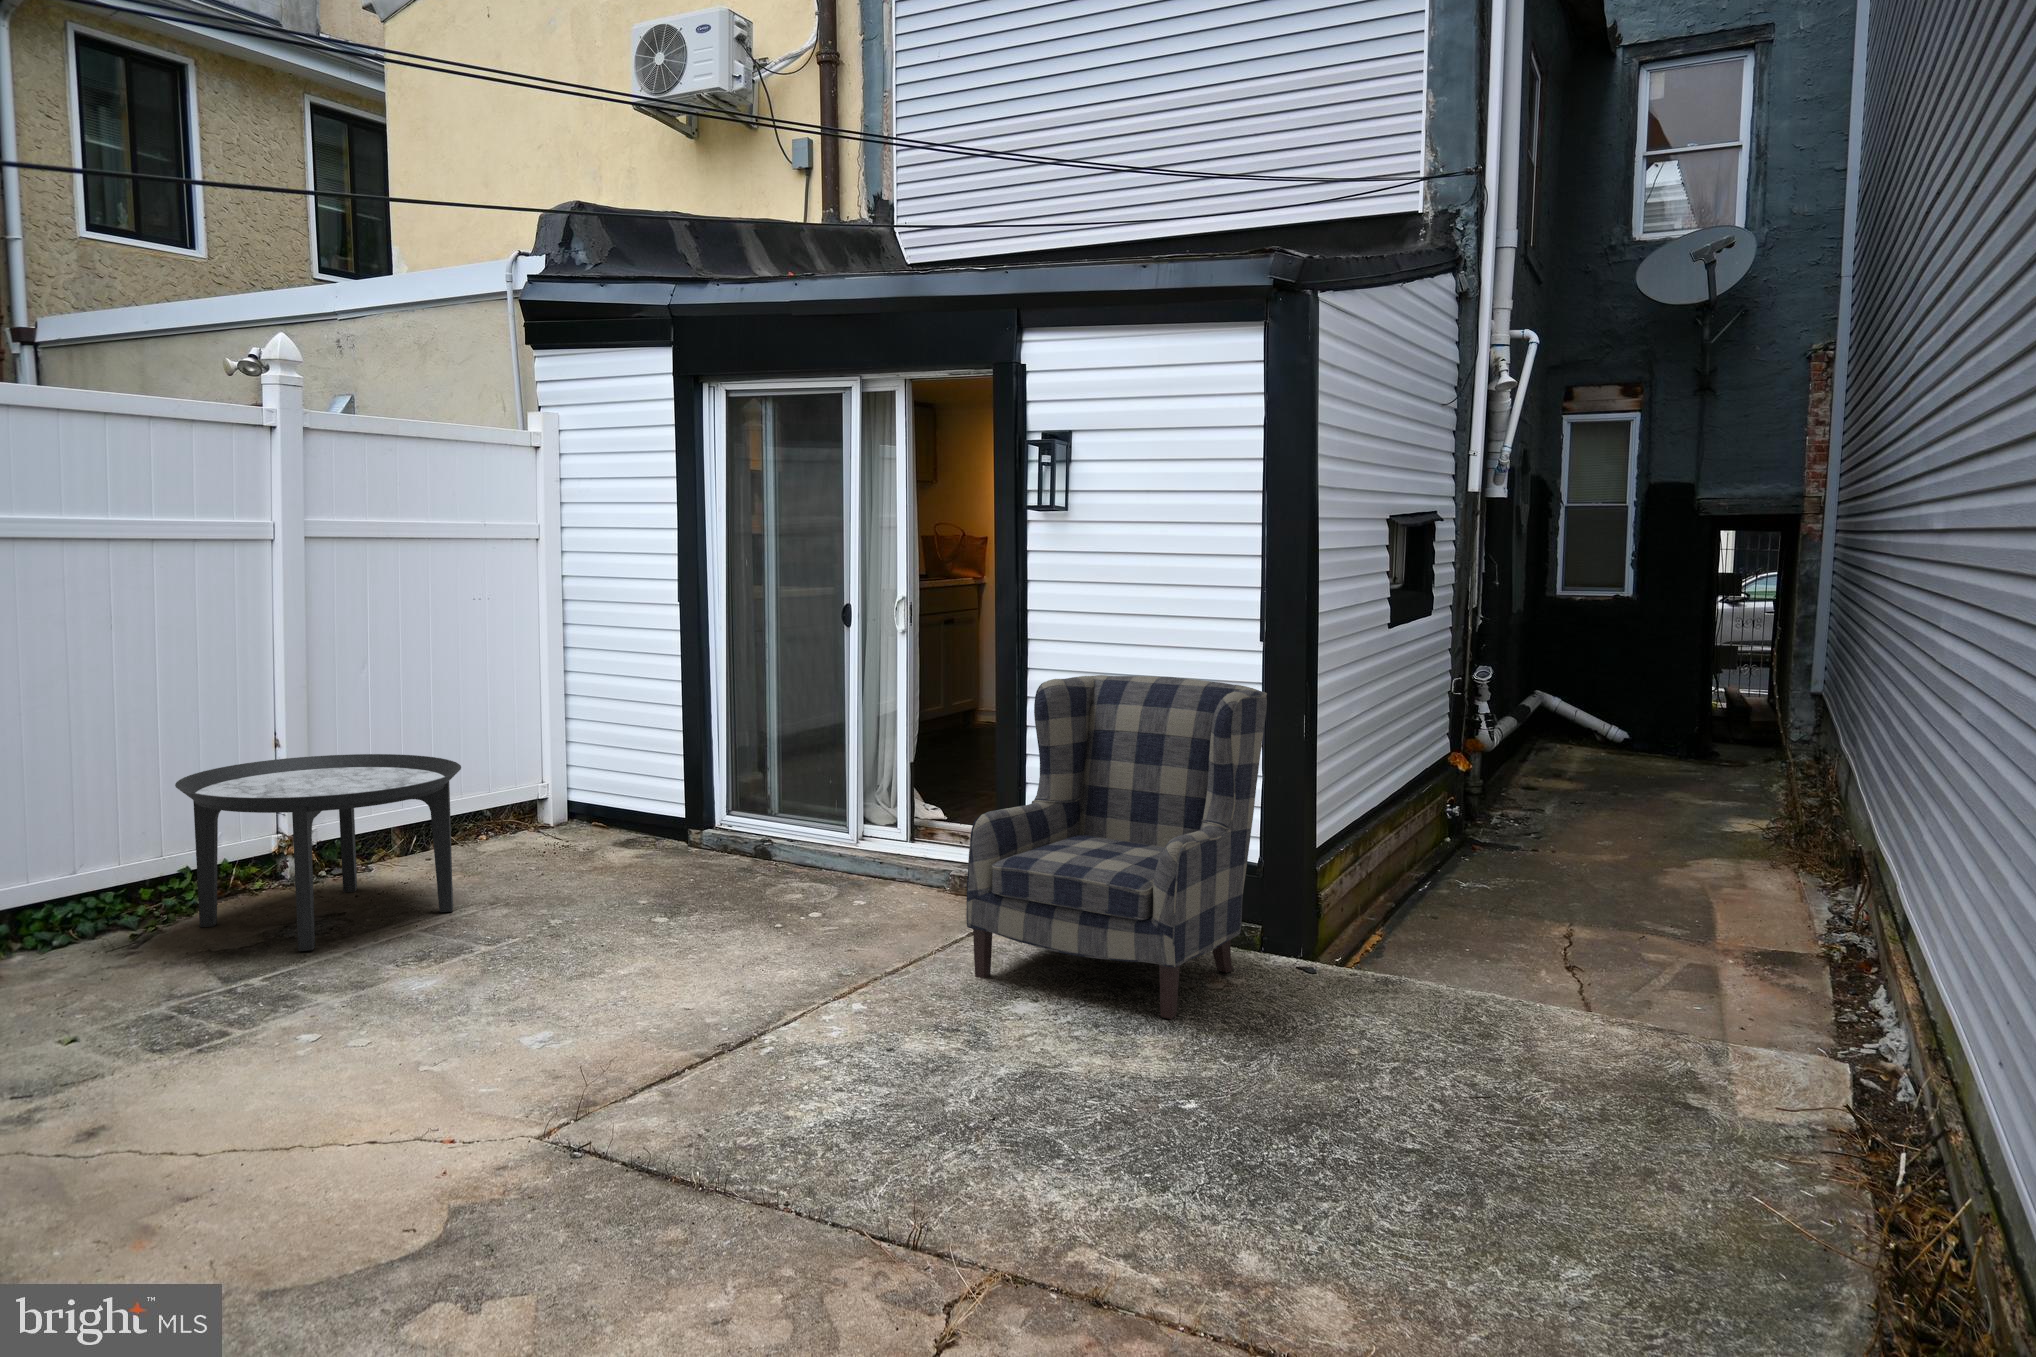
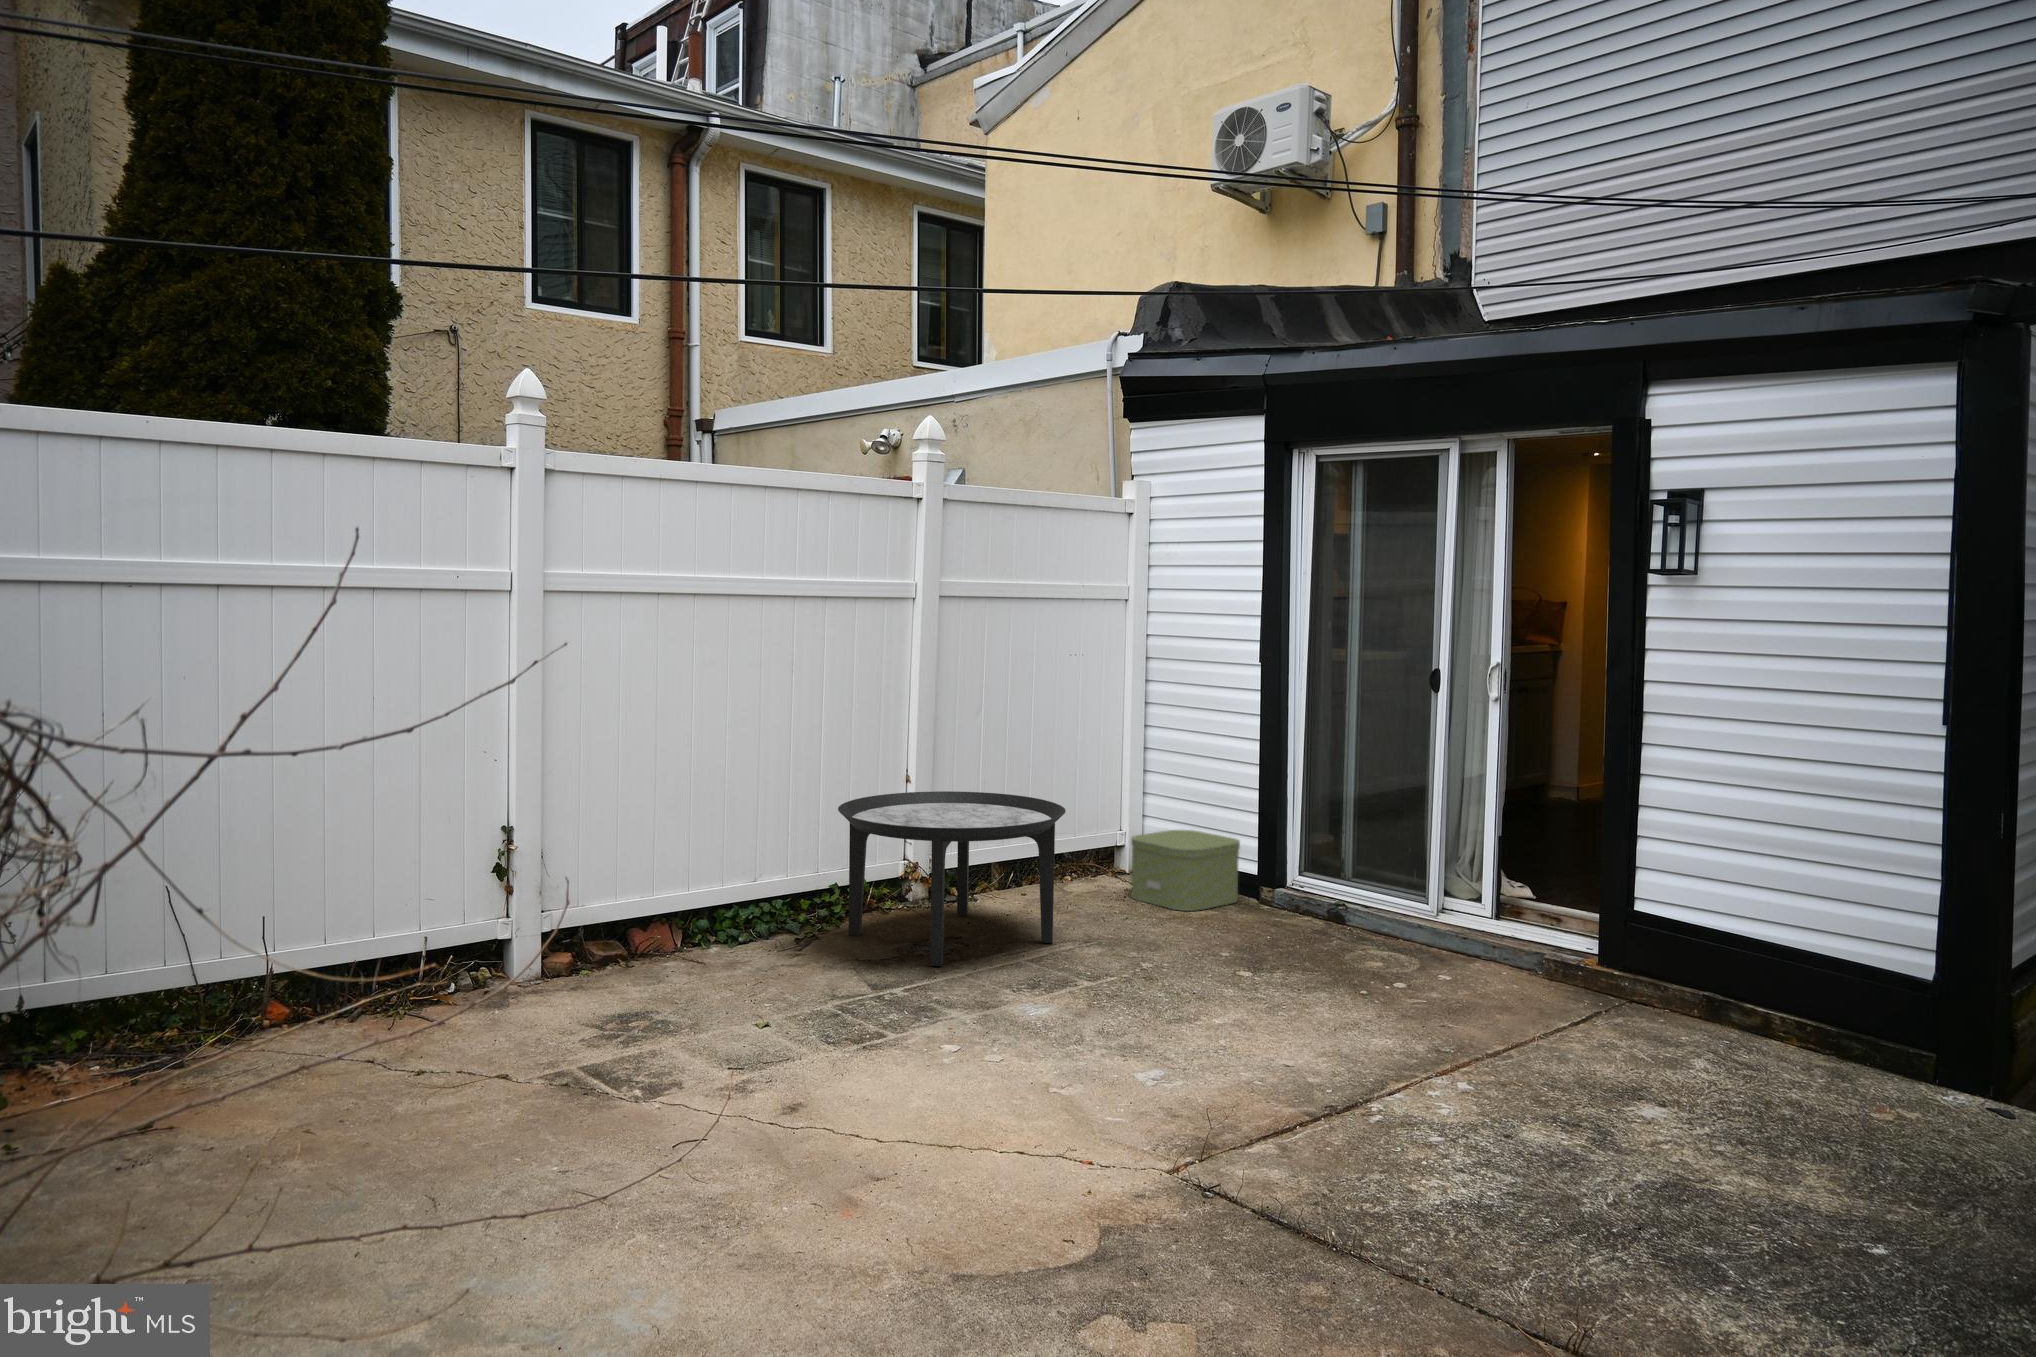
chair: present [966,675,1267,1019] -> none [1579,755,1960,1149]
storage box: none [549,779,667,863] -> present [1131,830,1240,911]

